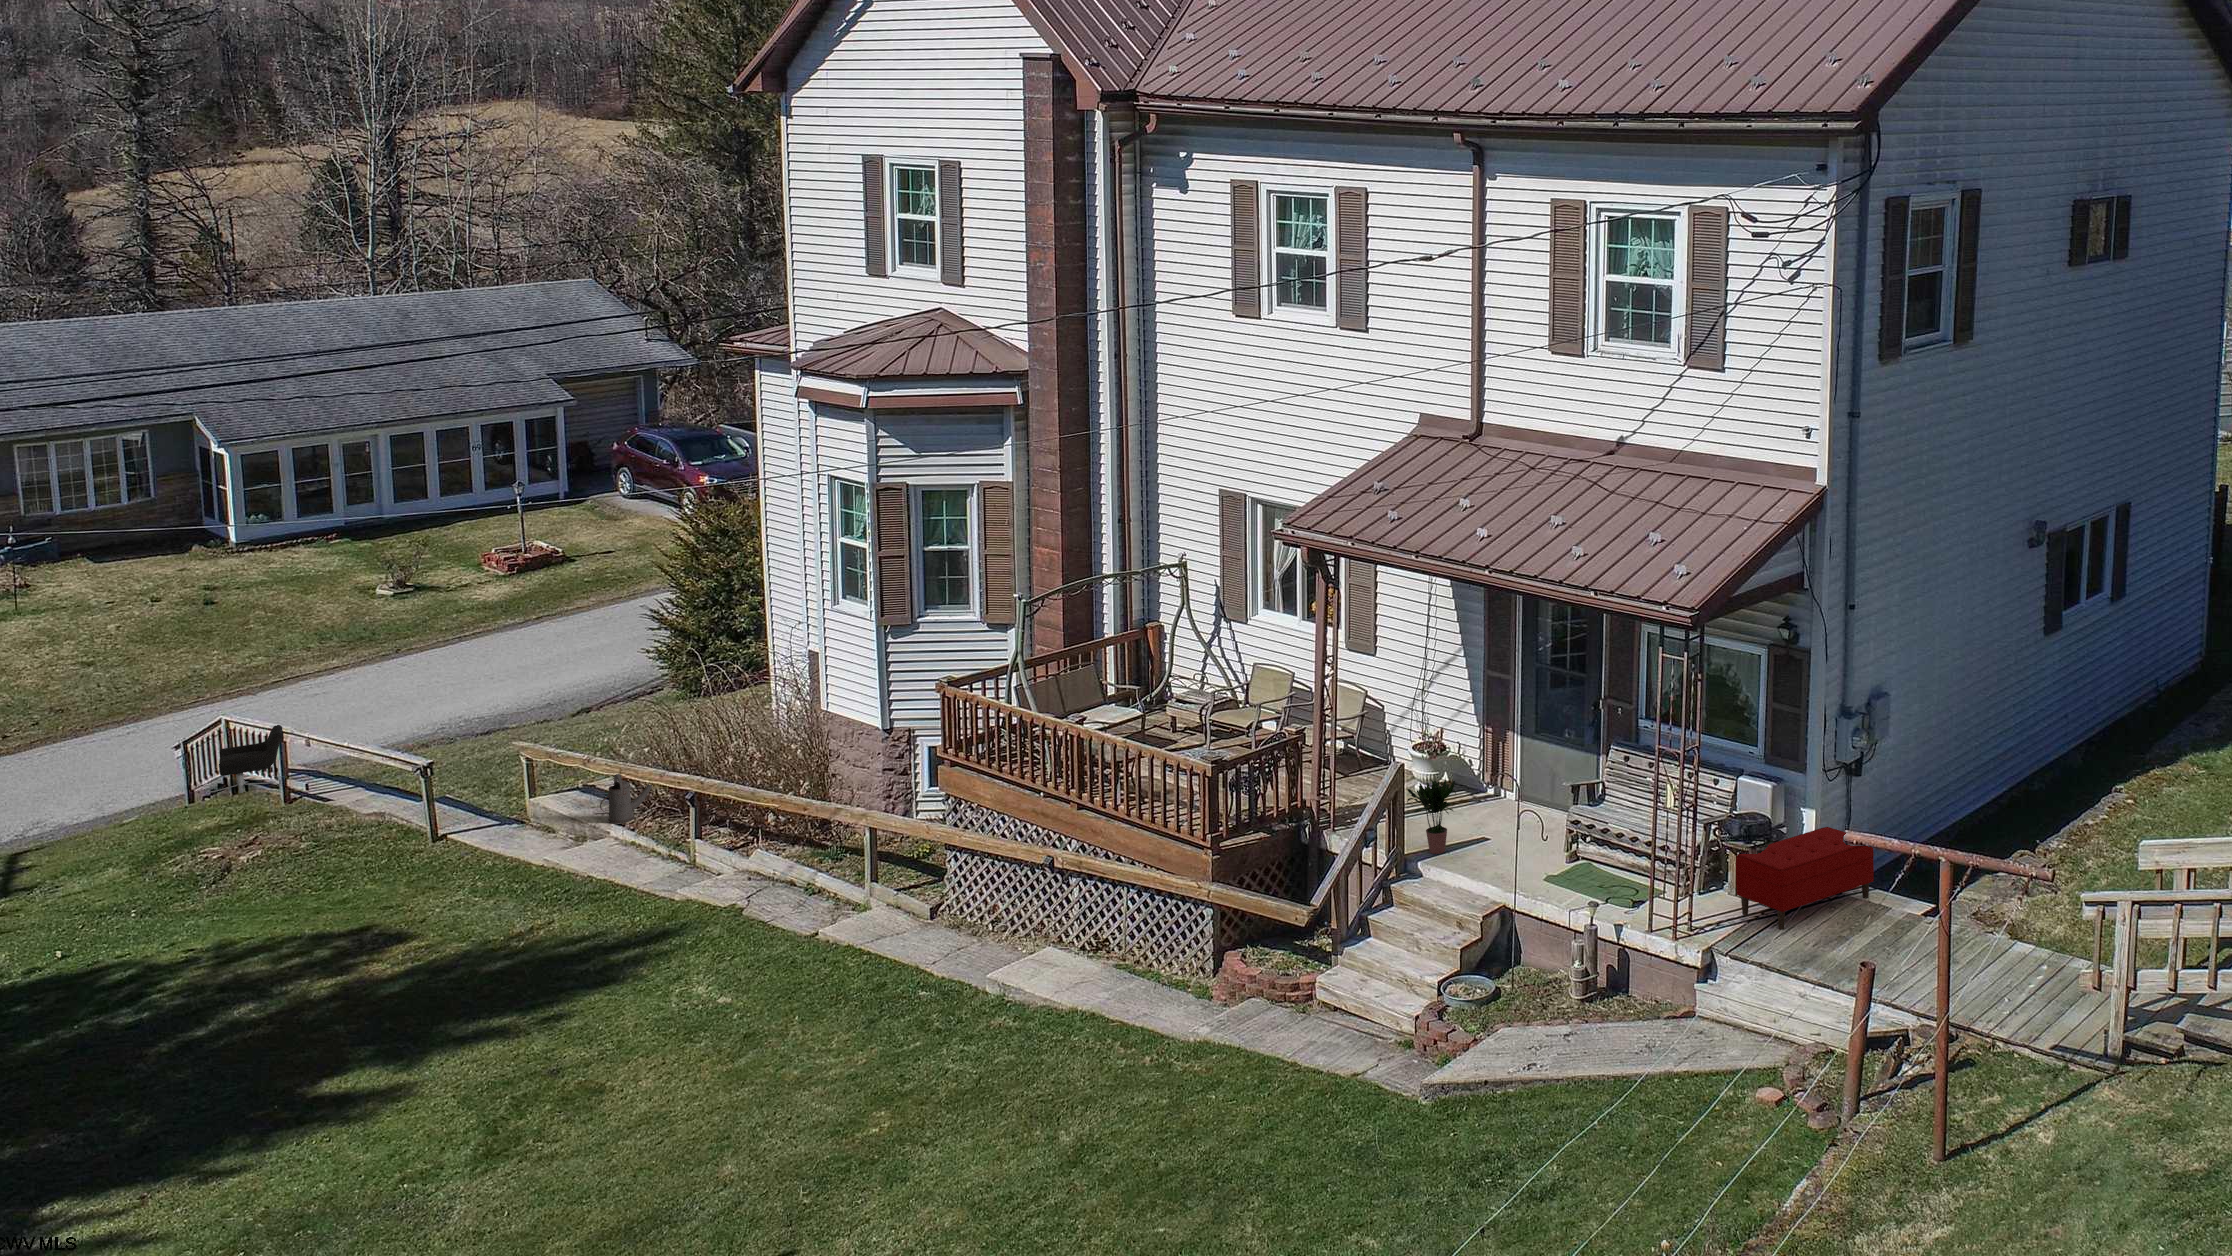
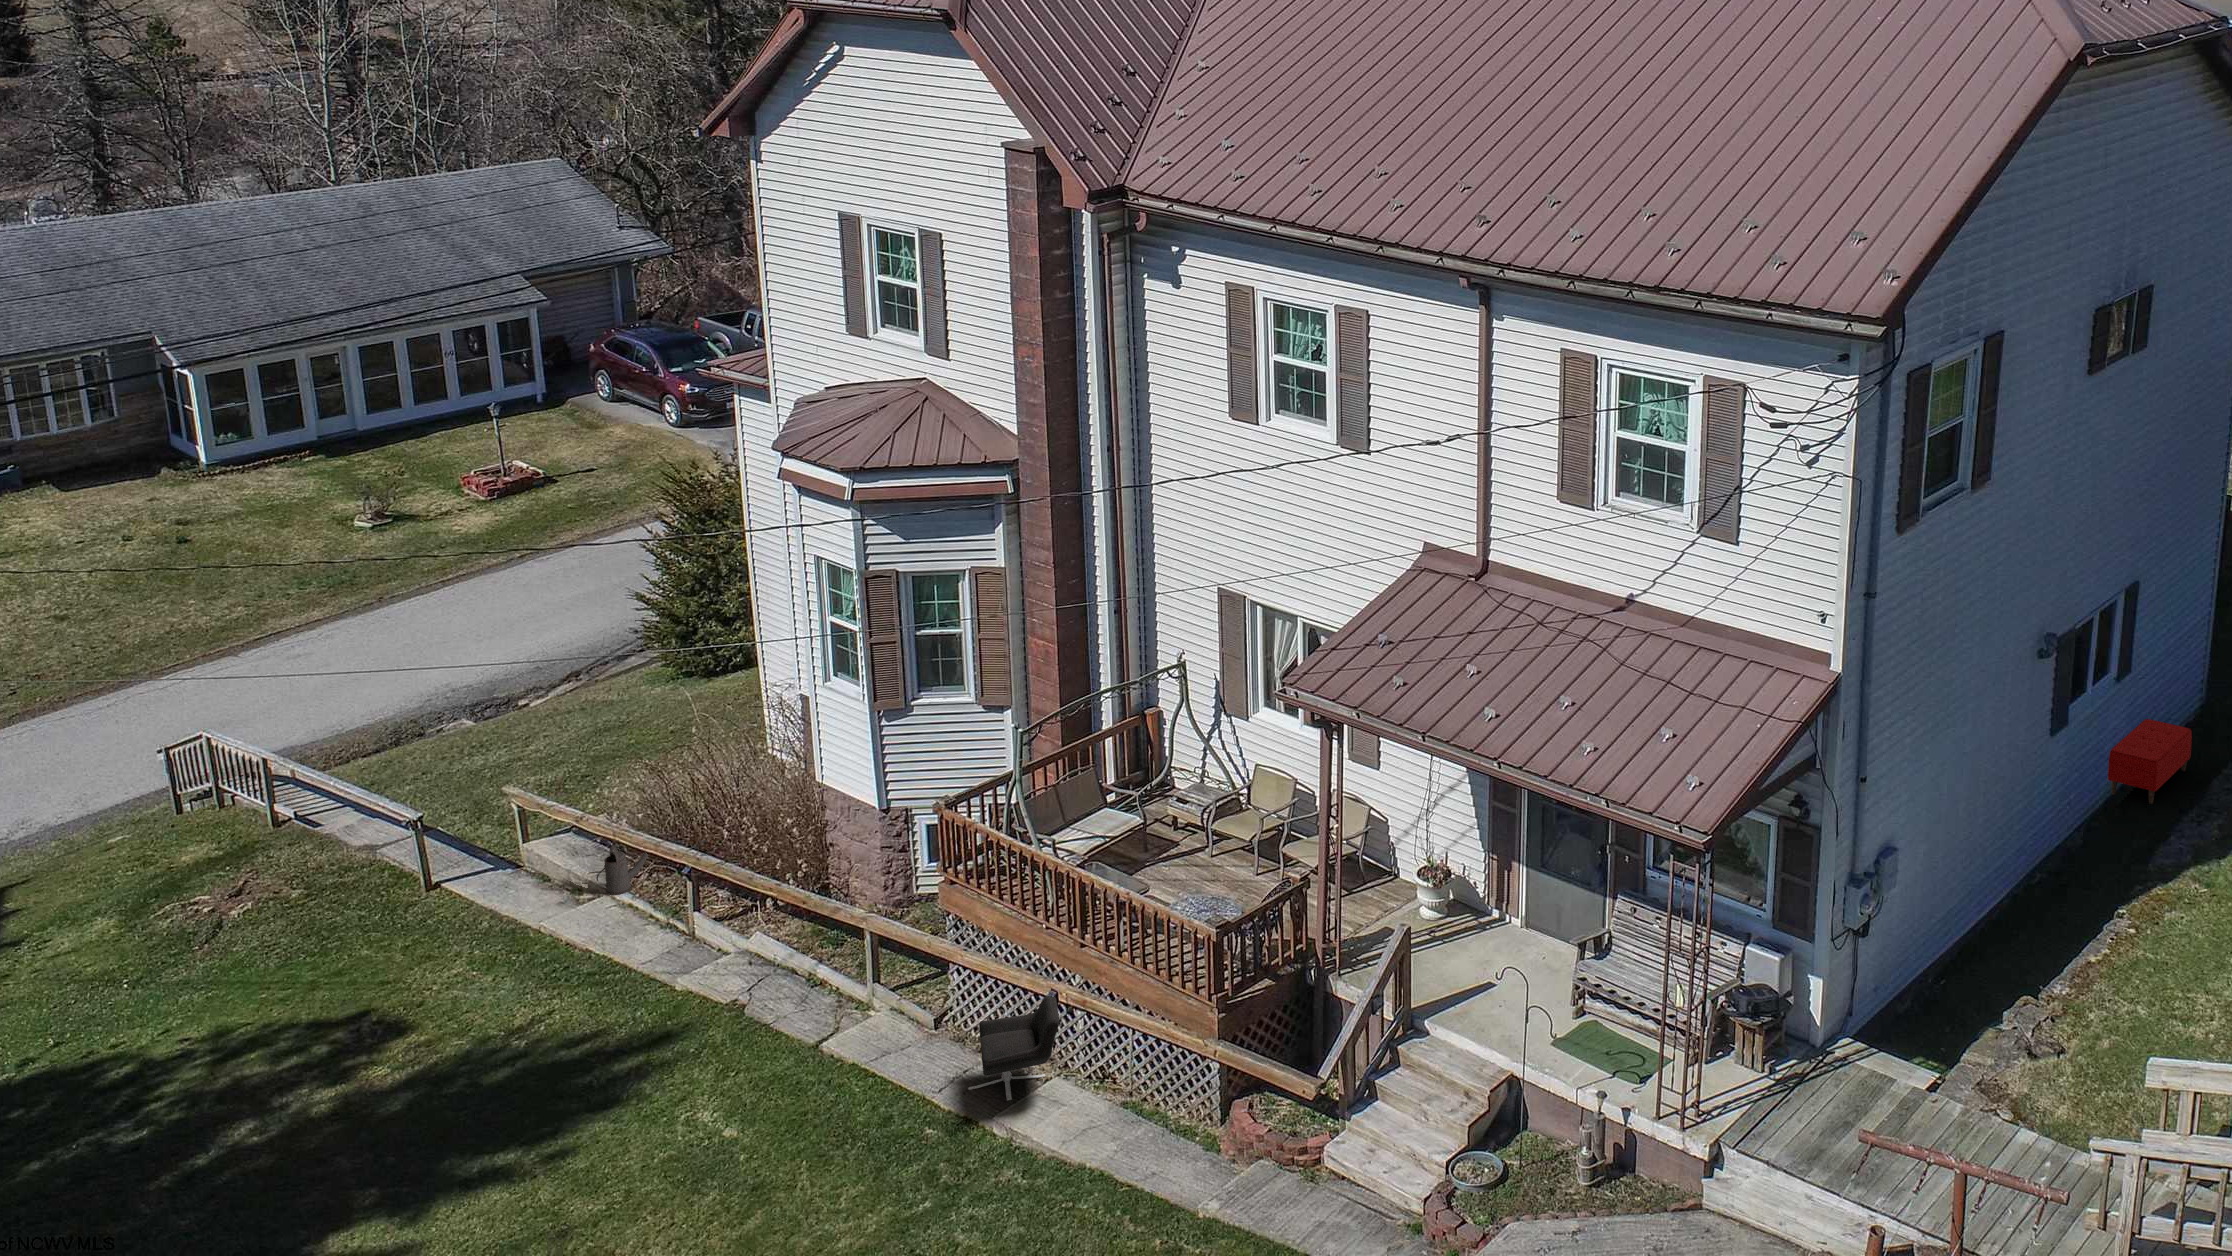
lounge chair: present [209,725,283,793] -> present [969,996,1059,1100]
potted plant: present [1407,779,1456,854] -> none [1410,926,1465,1011]
bench: present [1736,827,1874,930] -> present [2108,719,2192,804]

